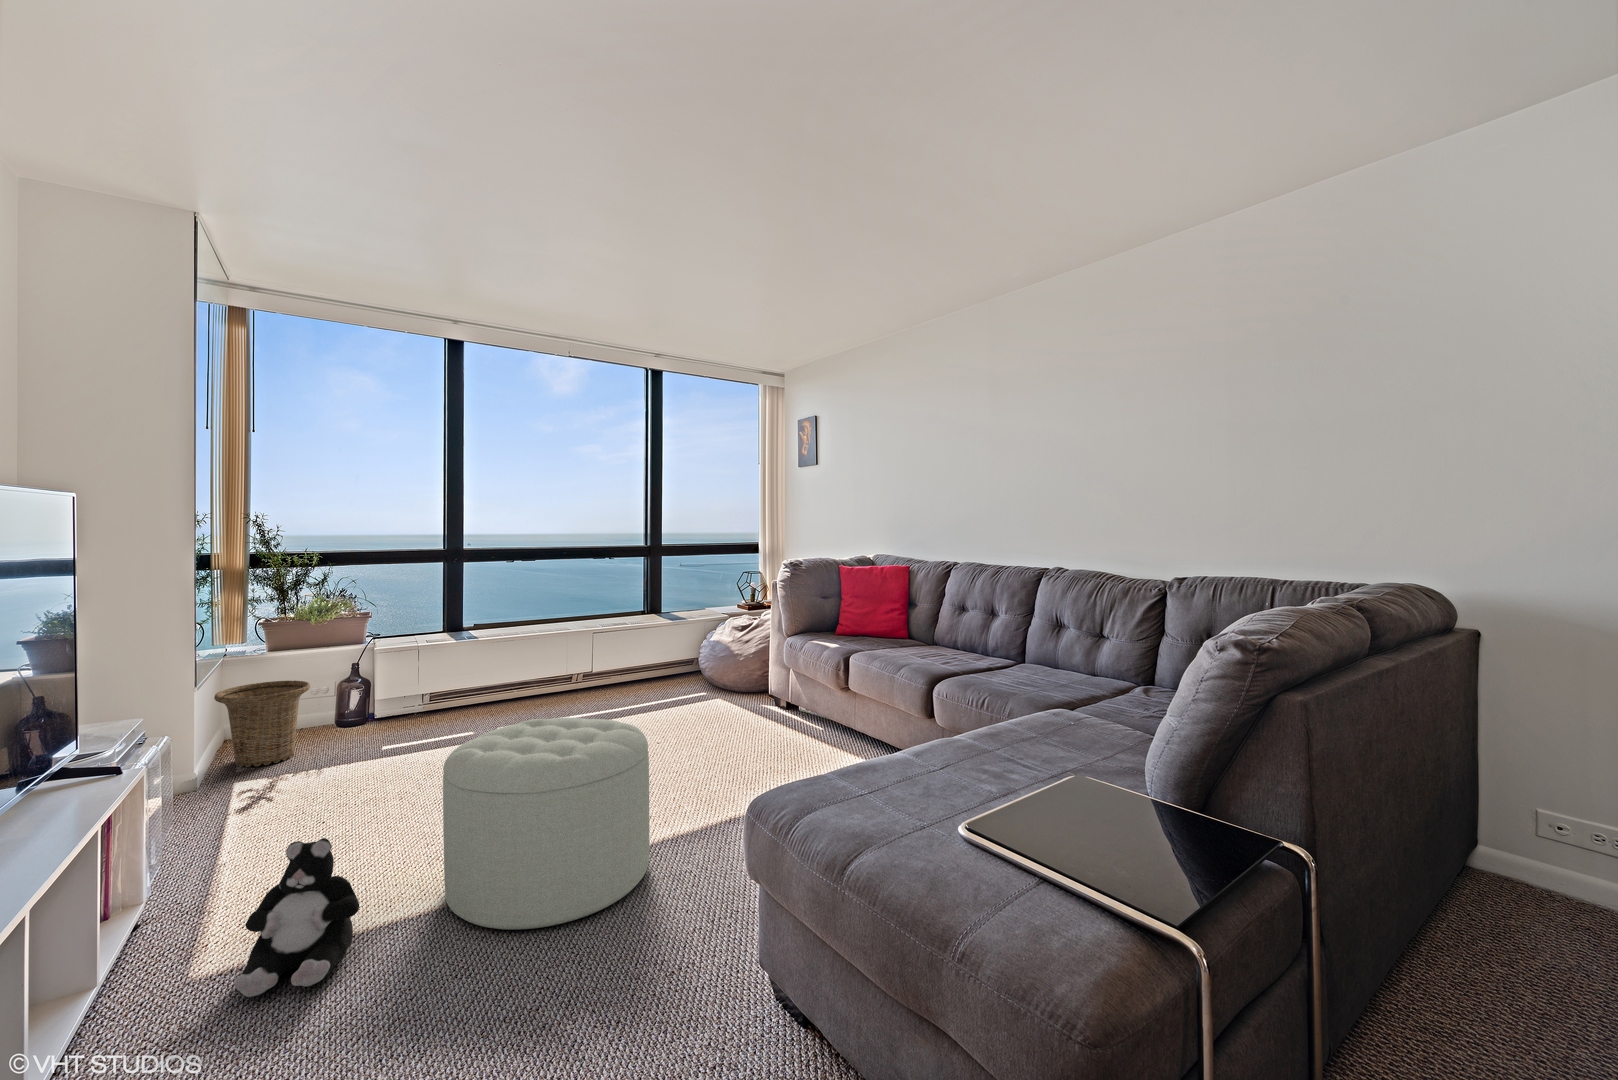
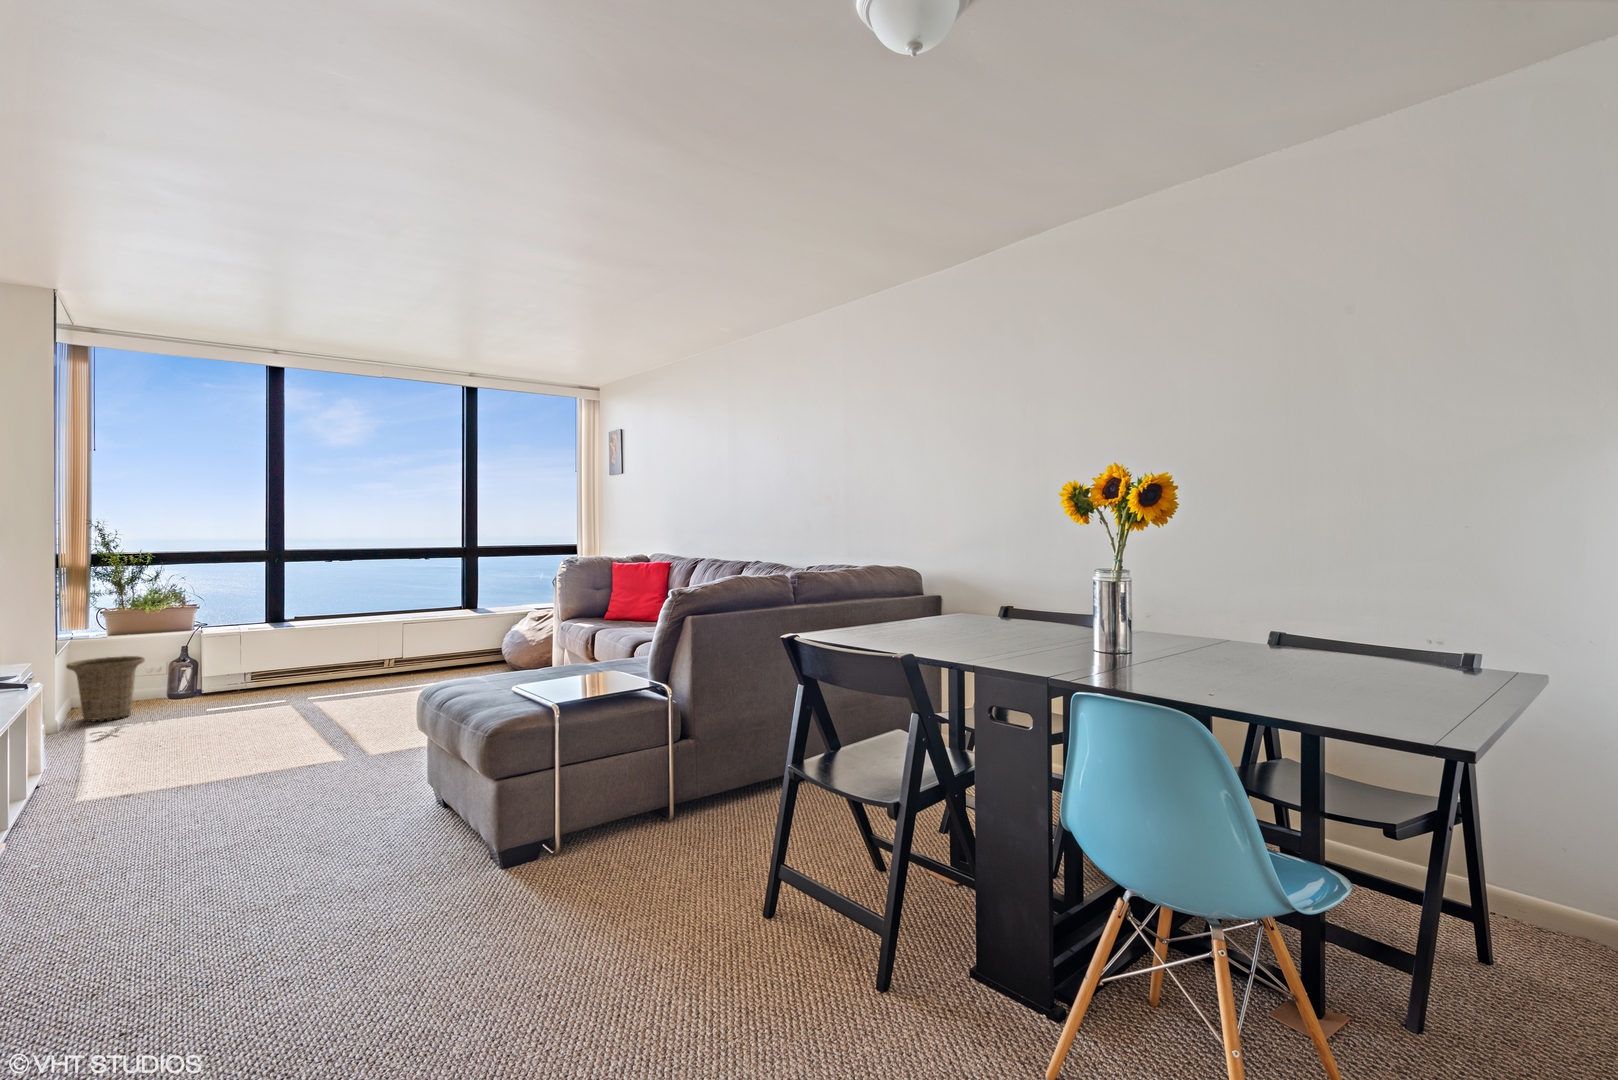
ottoman: present [443,718,649,930] -> none [235,664,386,785]
plush toy: present [234,838,359,997] -> none [99,724,177,807]

